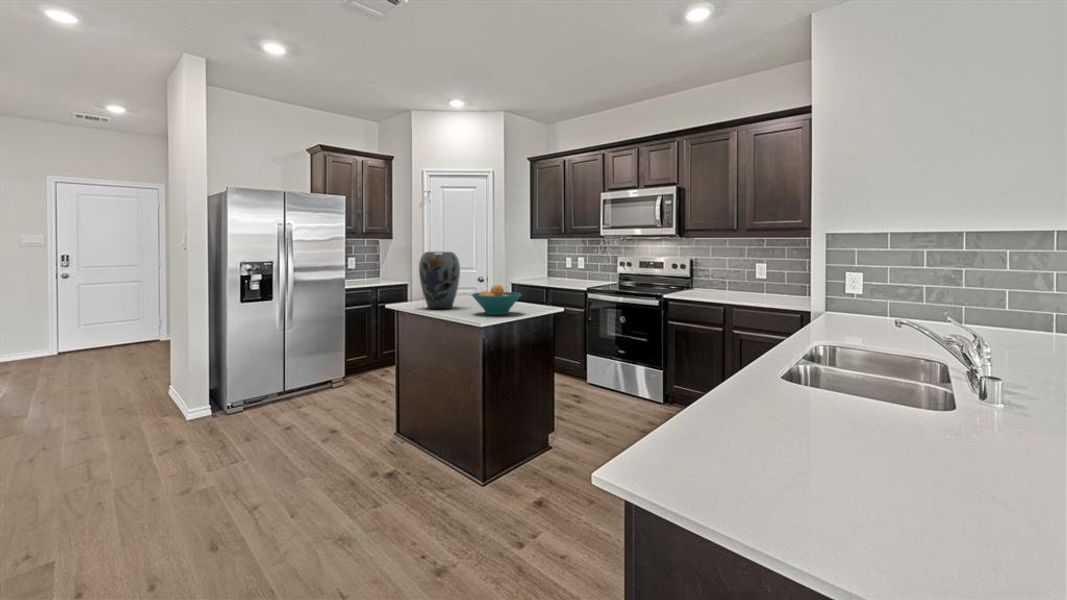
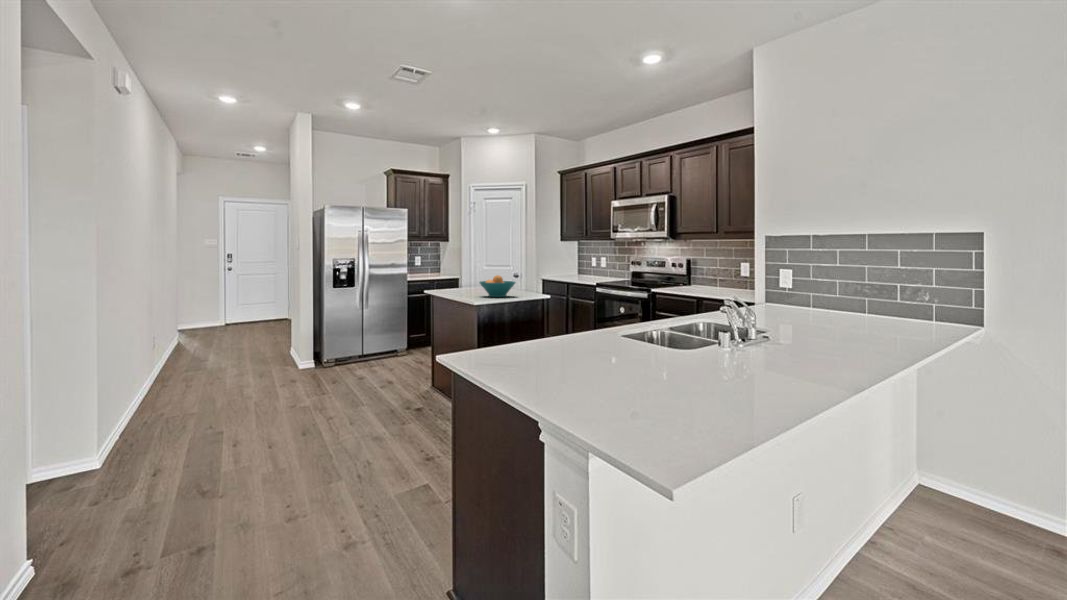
vase: present [419,252,460,309] -> none [448,251,478,294]

